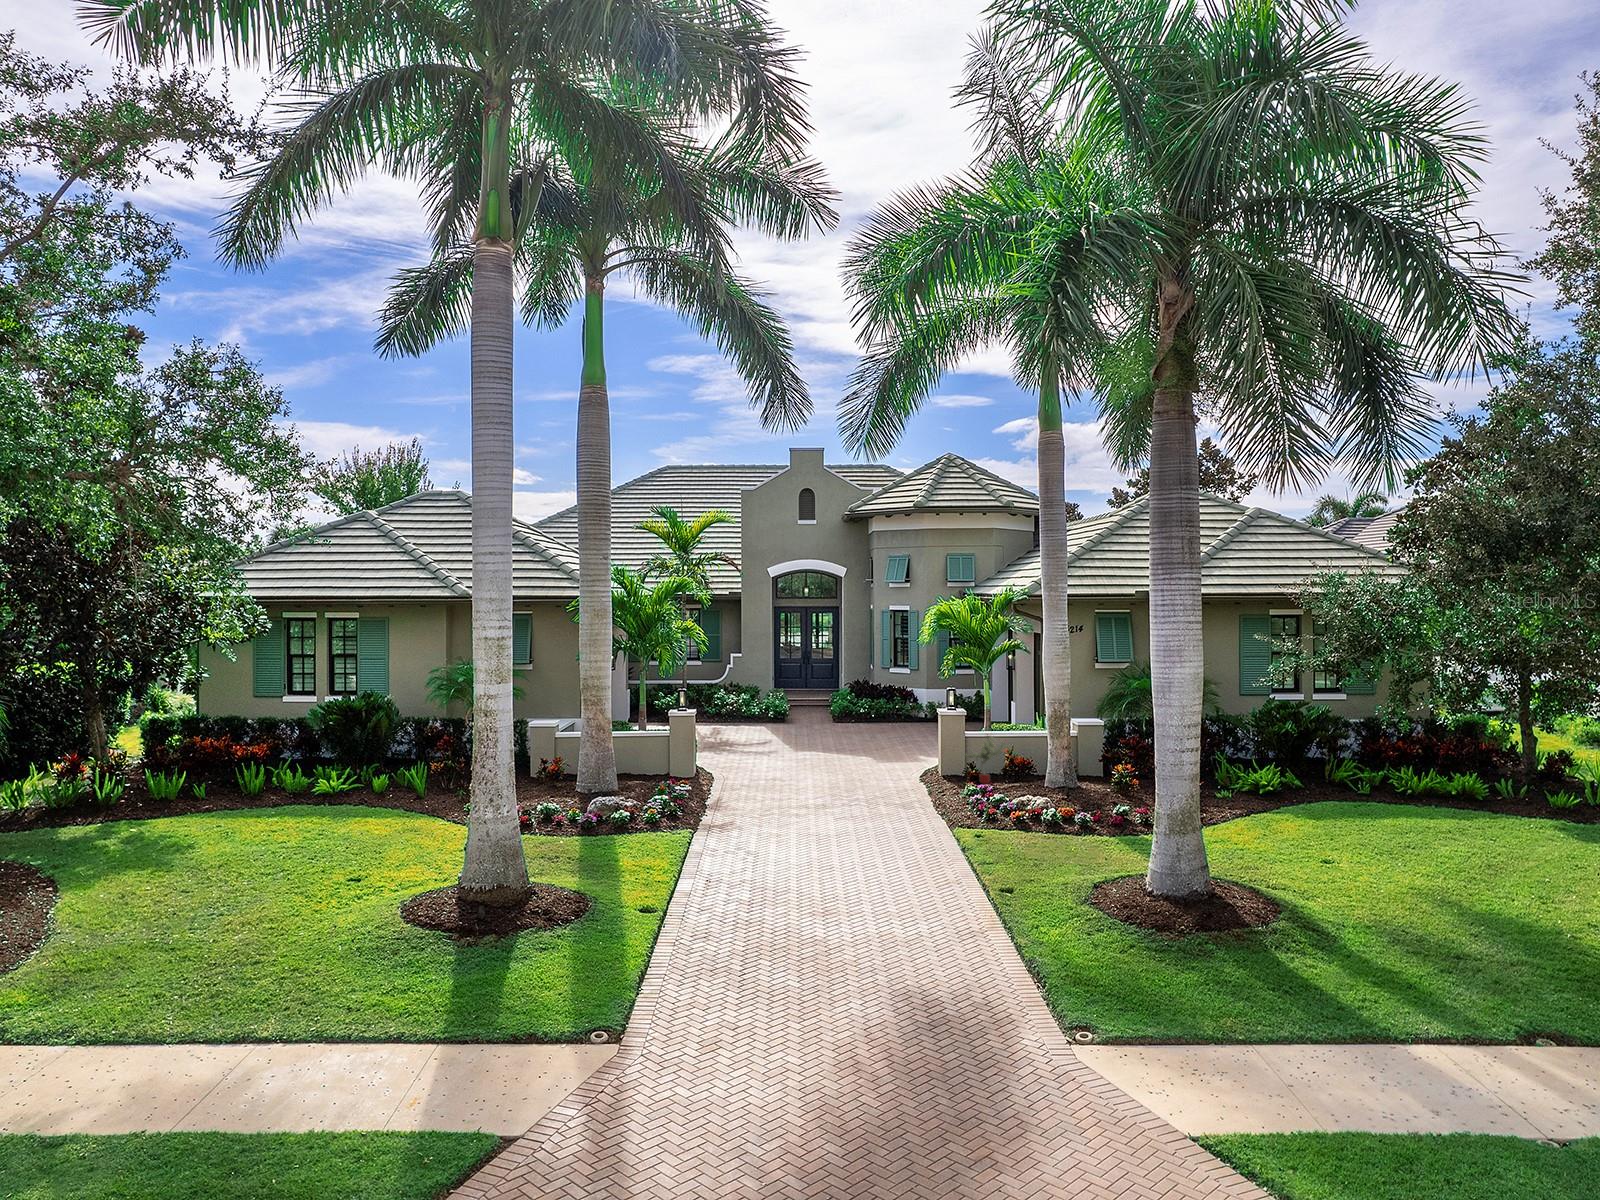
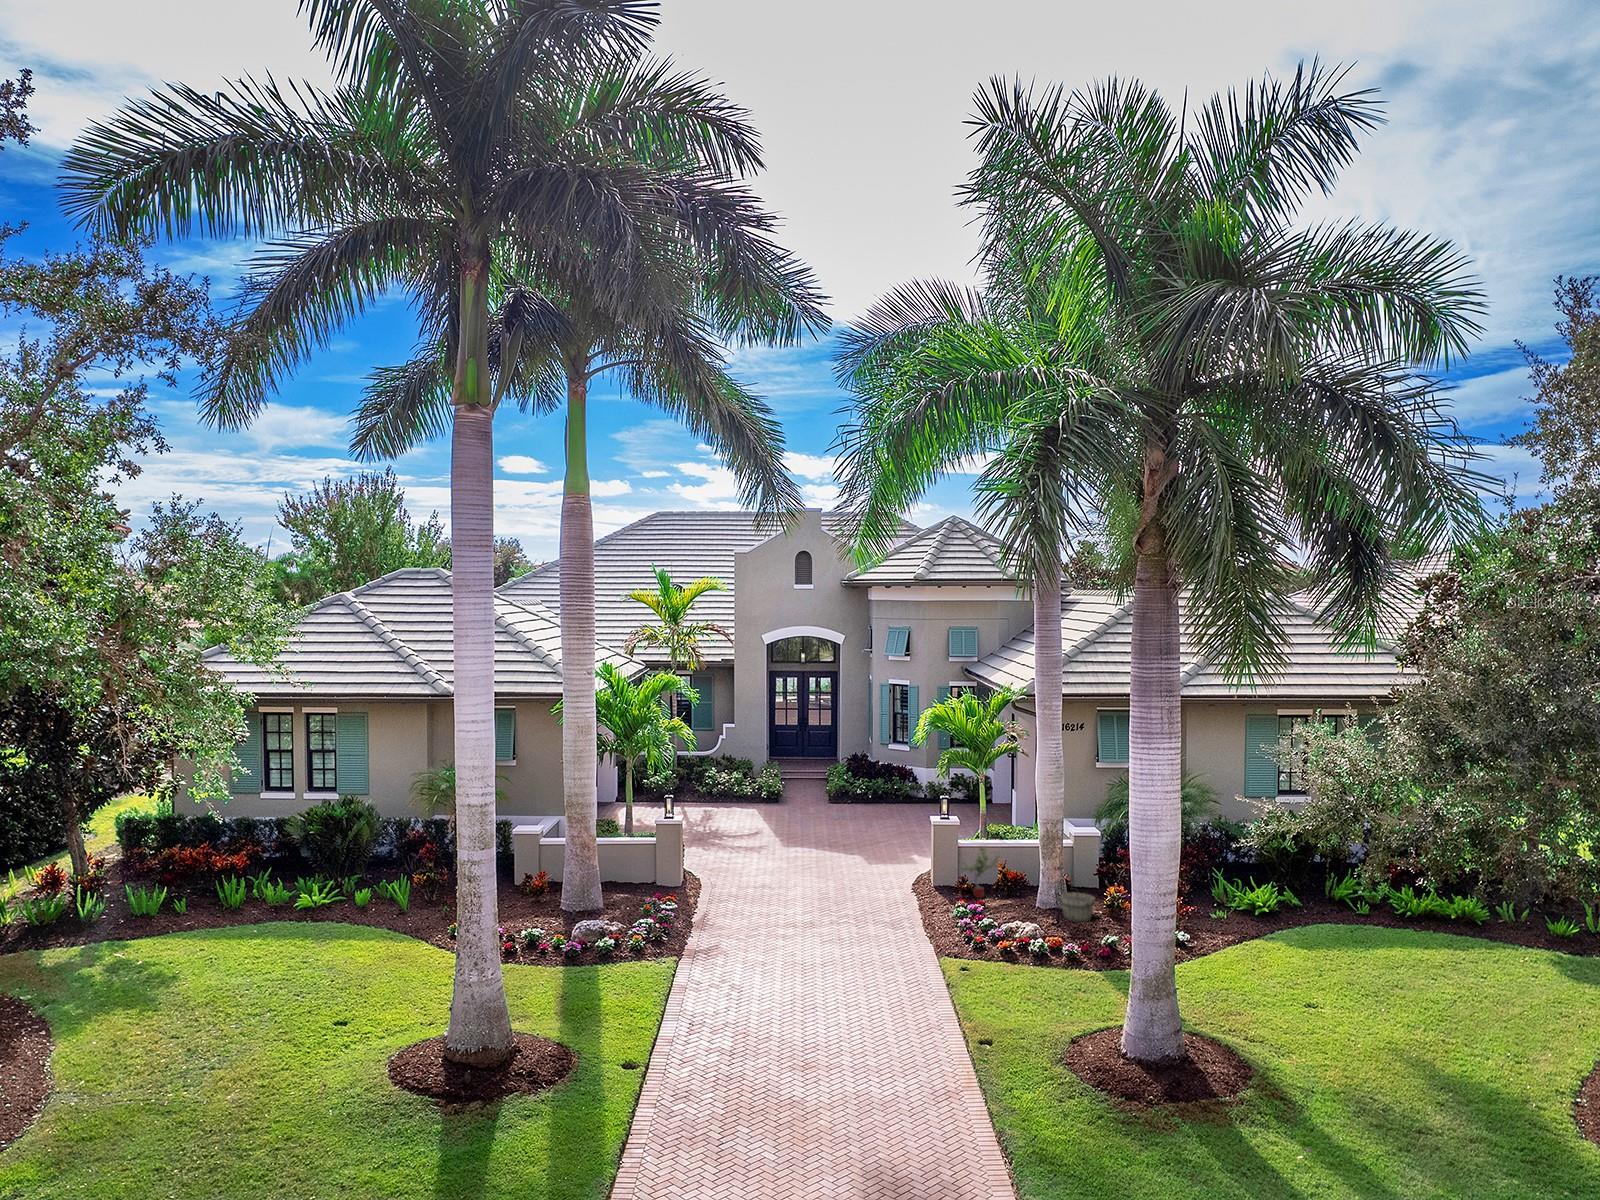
wooden bucket: none [1066,770,1100,801] -> present [1060,892,1095,922]

